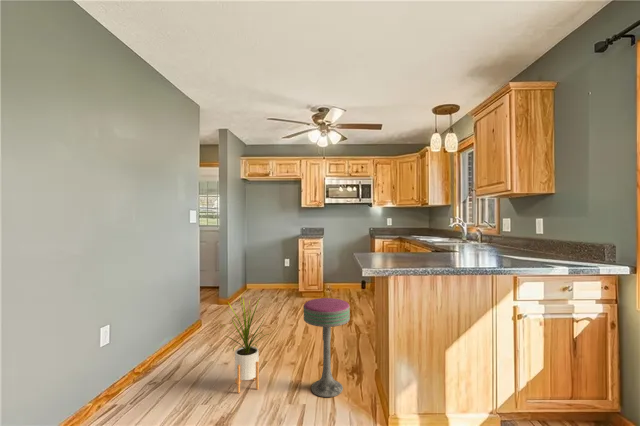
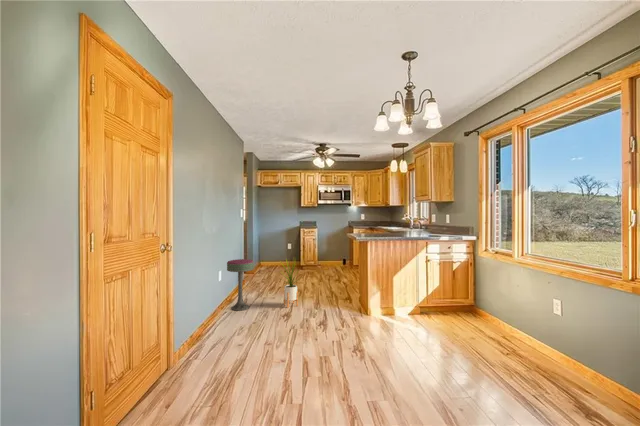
bar stool: present [304,298,350,397] -> present [227,259,254,311]

